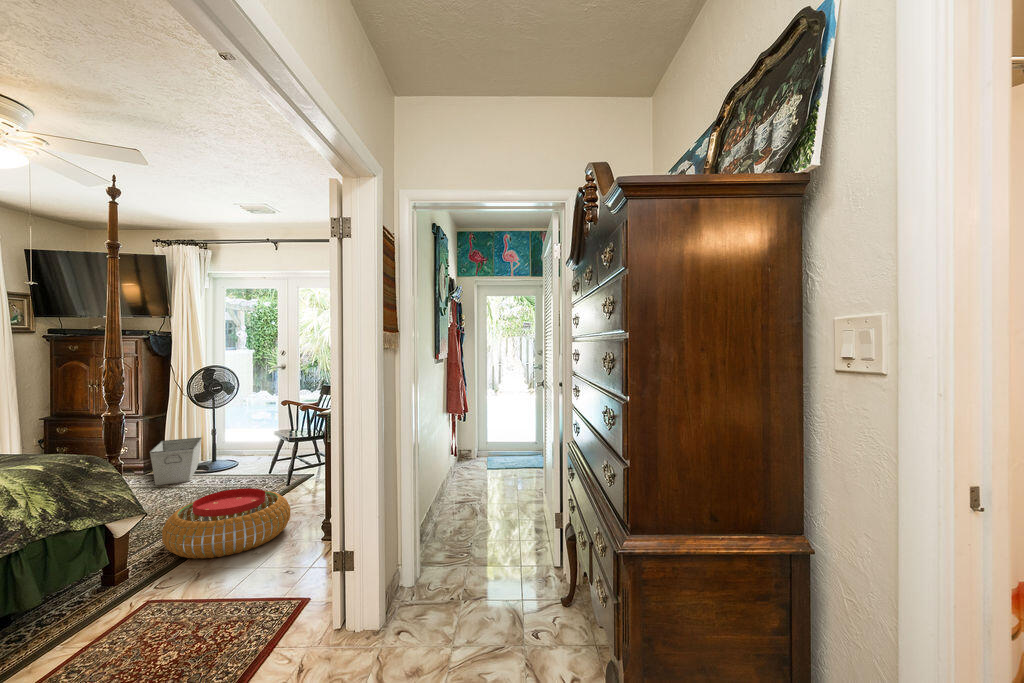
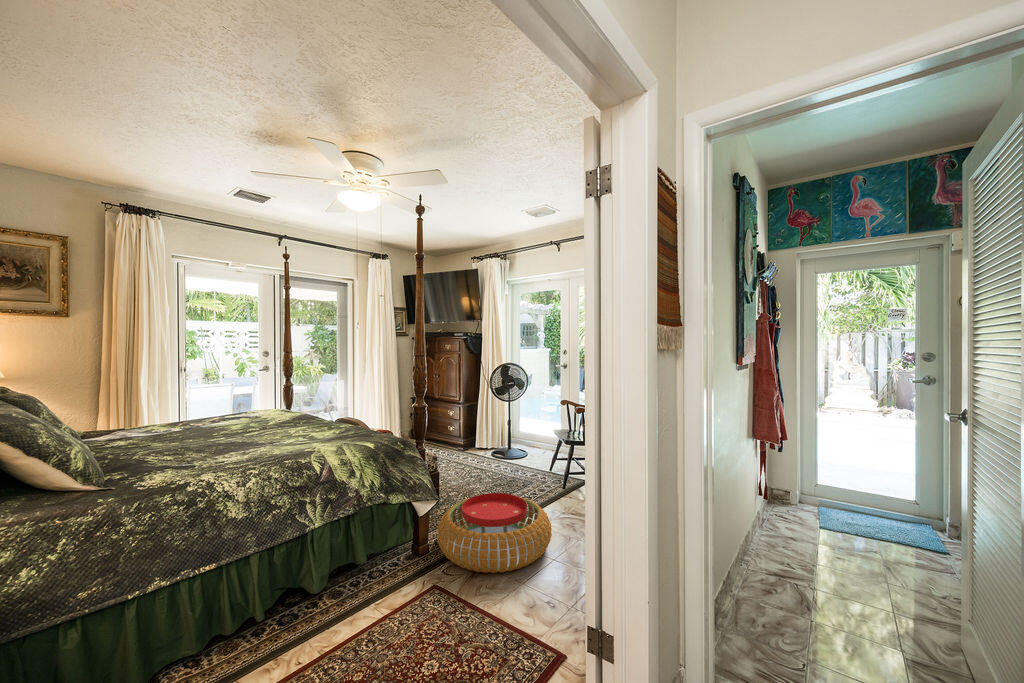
storage bin: present [150,437,202,485] -> none [462,424,503,465]

